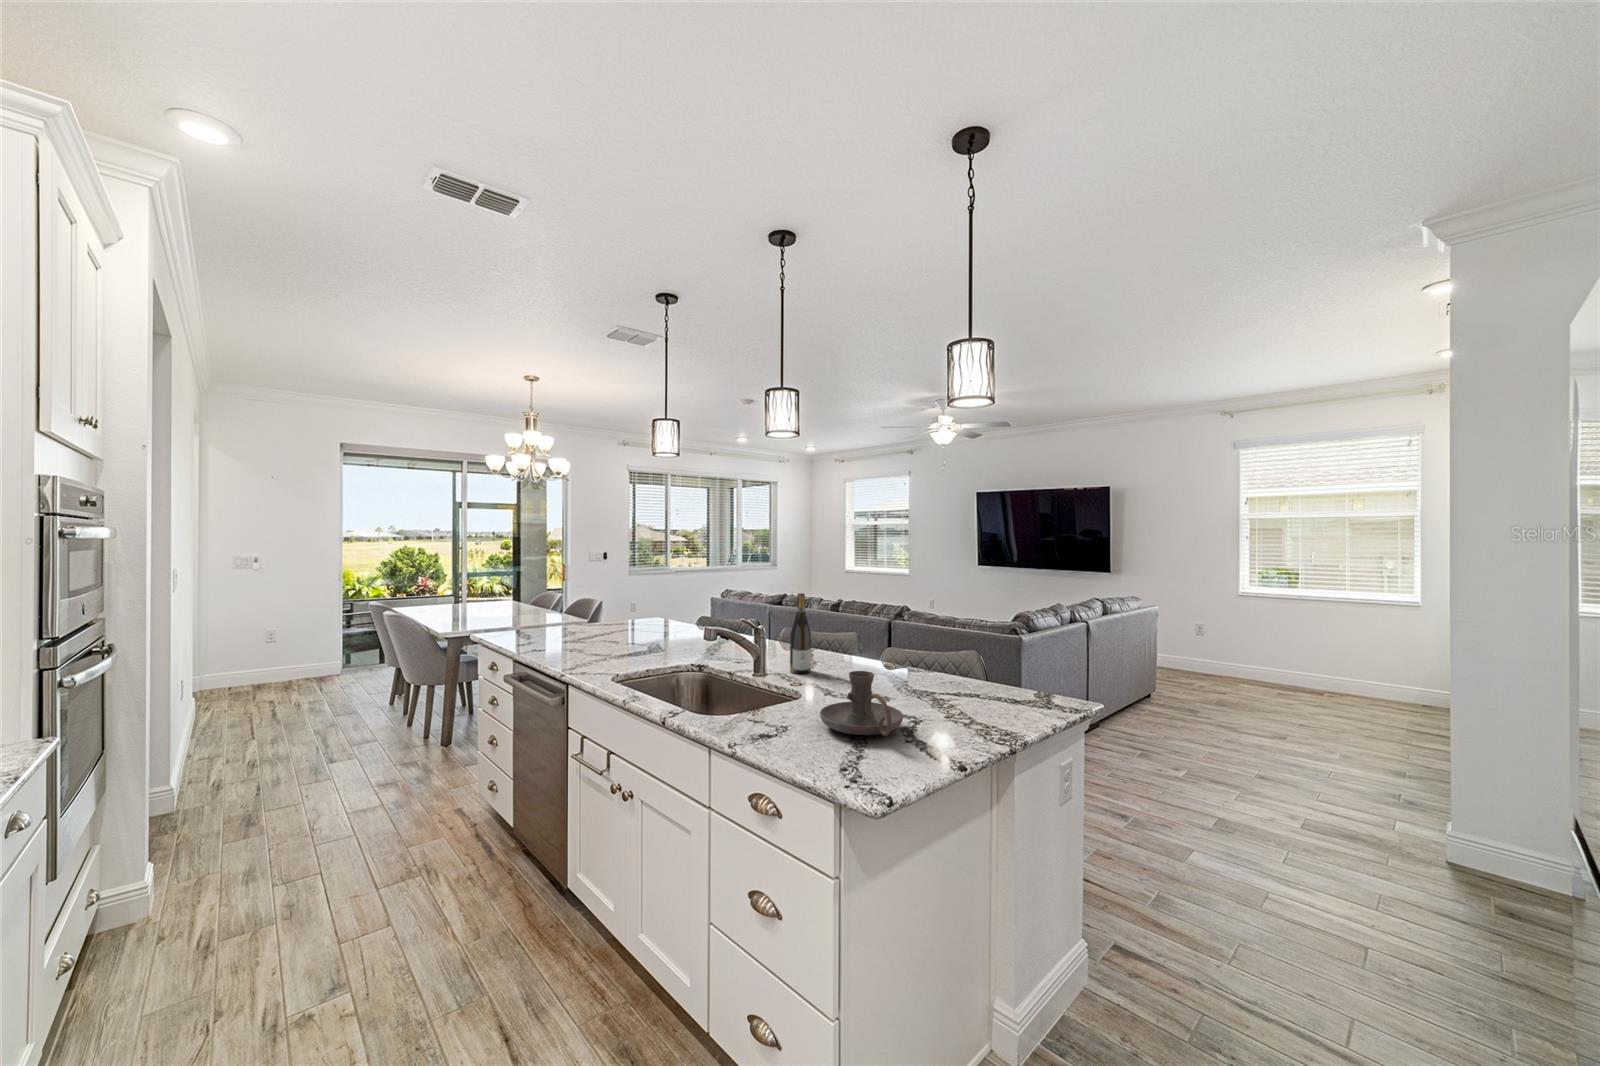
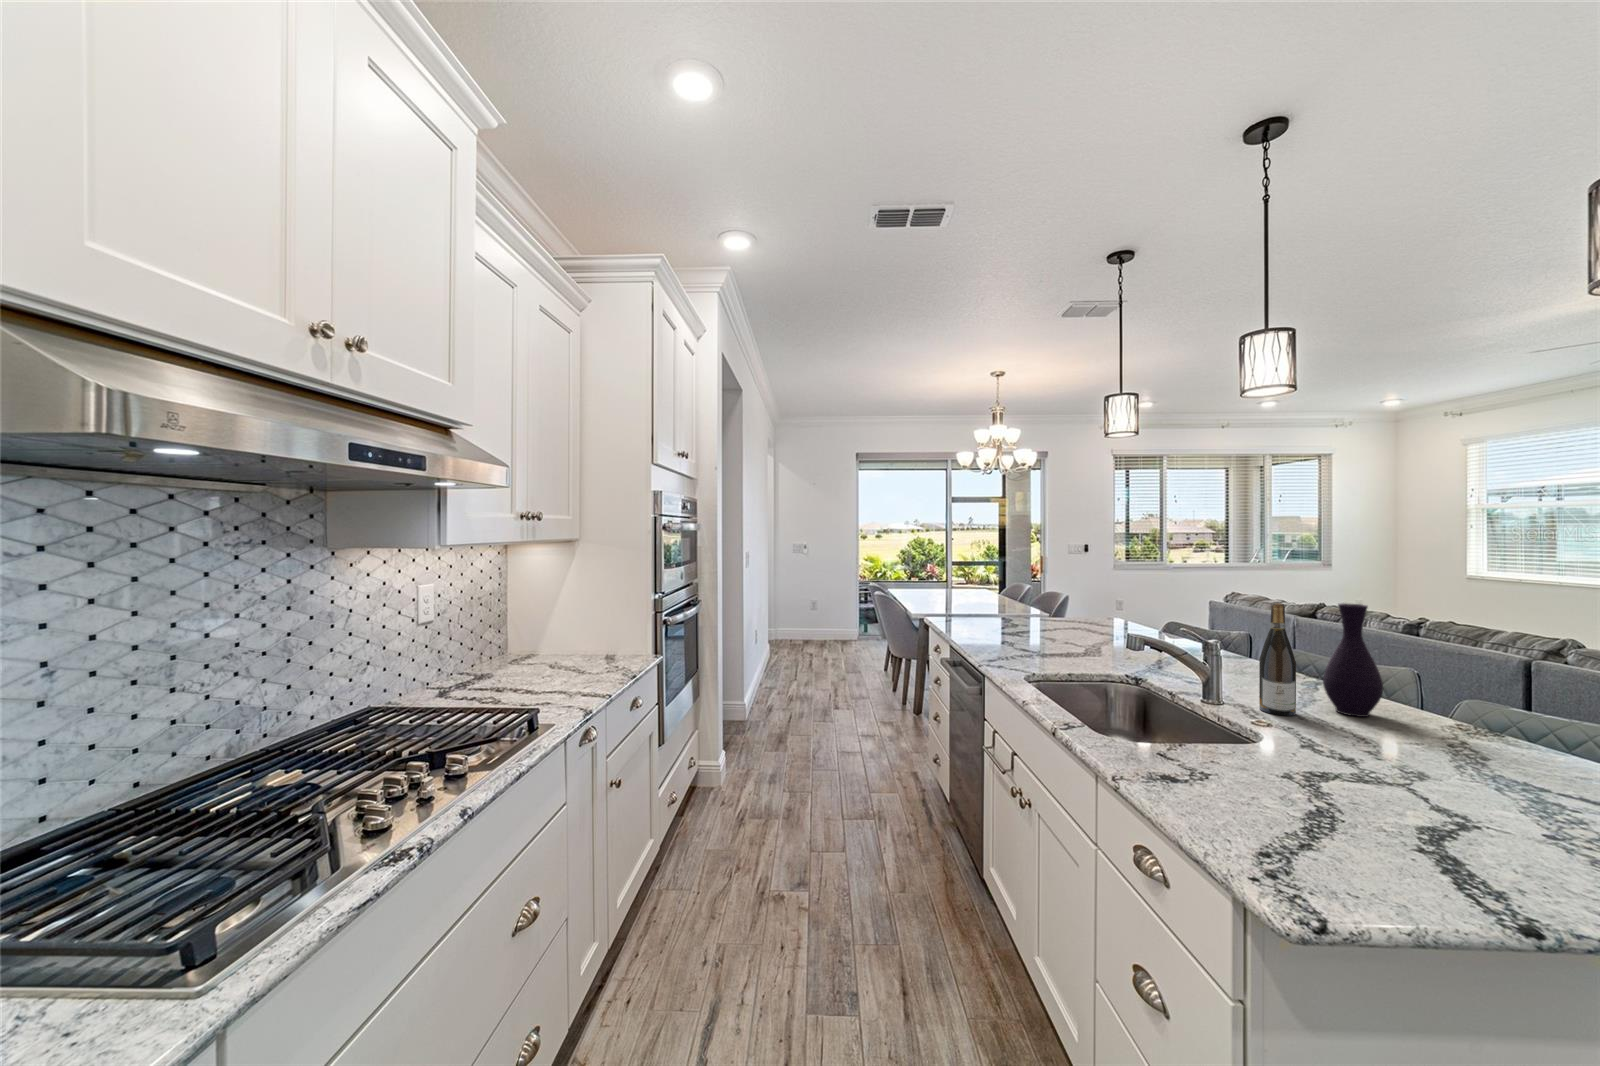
vase: none [822,590,852,666] -> present [1323,603,1383,717]
candle holder: present [820,671,903,736] -> none [1262,722,1432,833]

